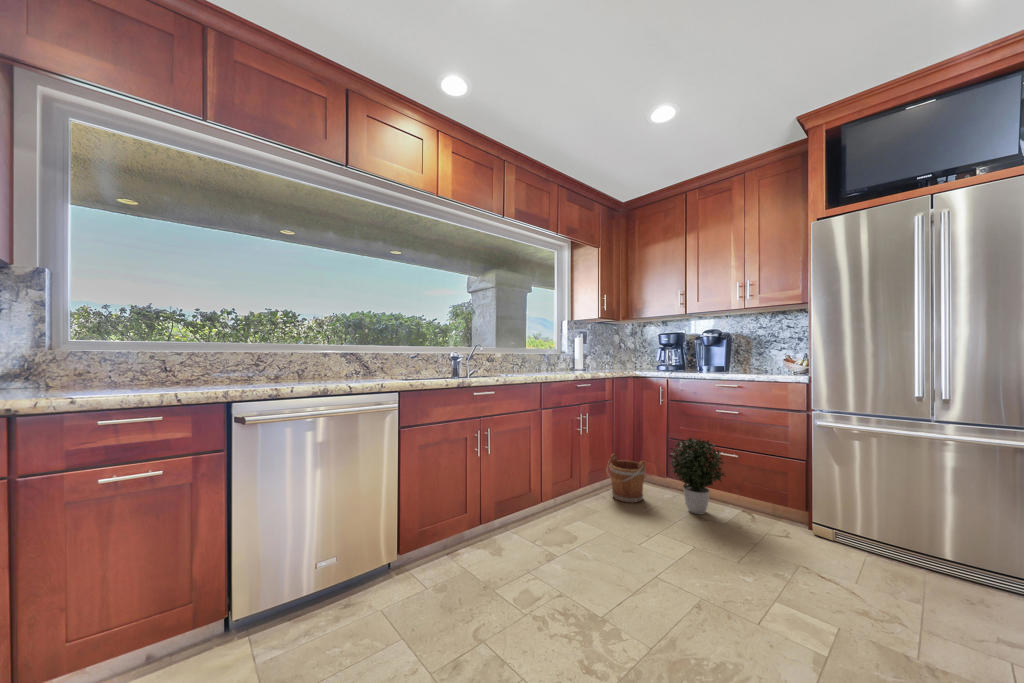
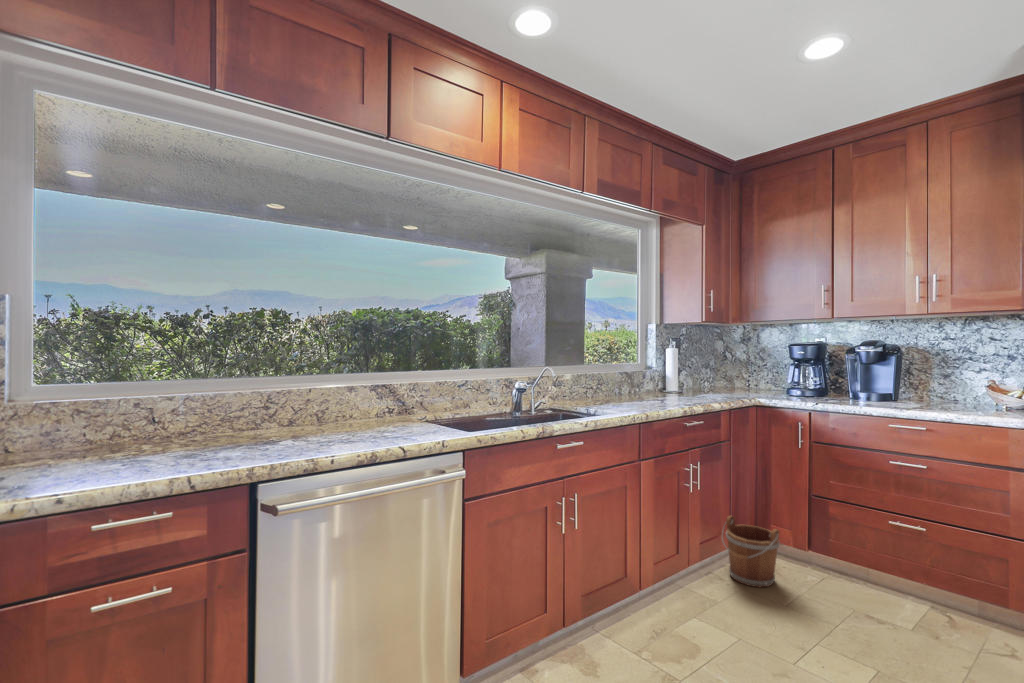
potted plant: present [669,438,725,514] -> none [816,500,905,610]

